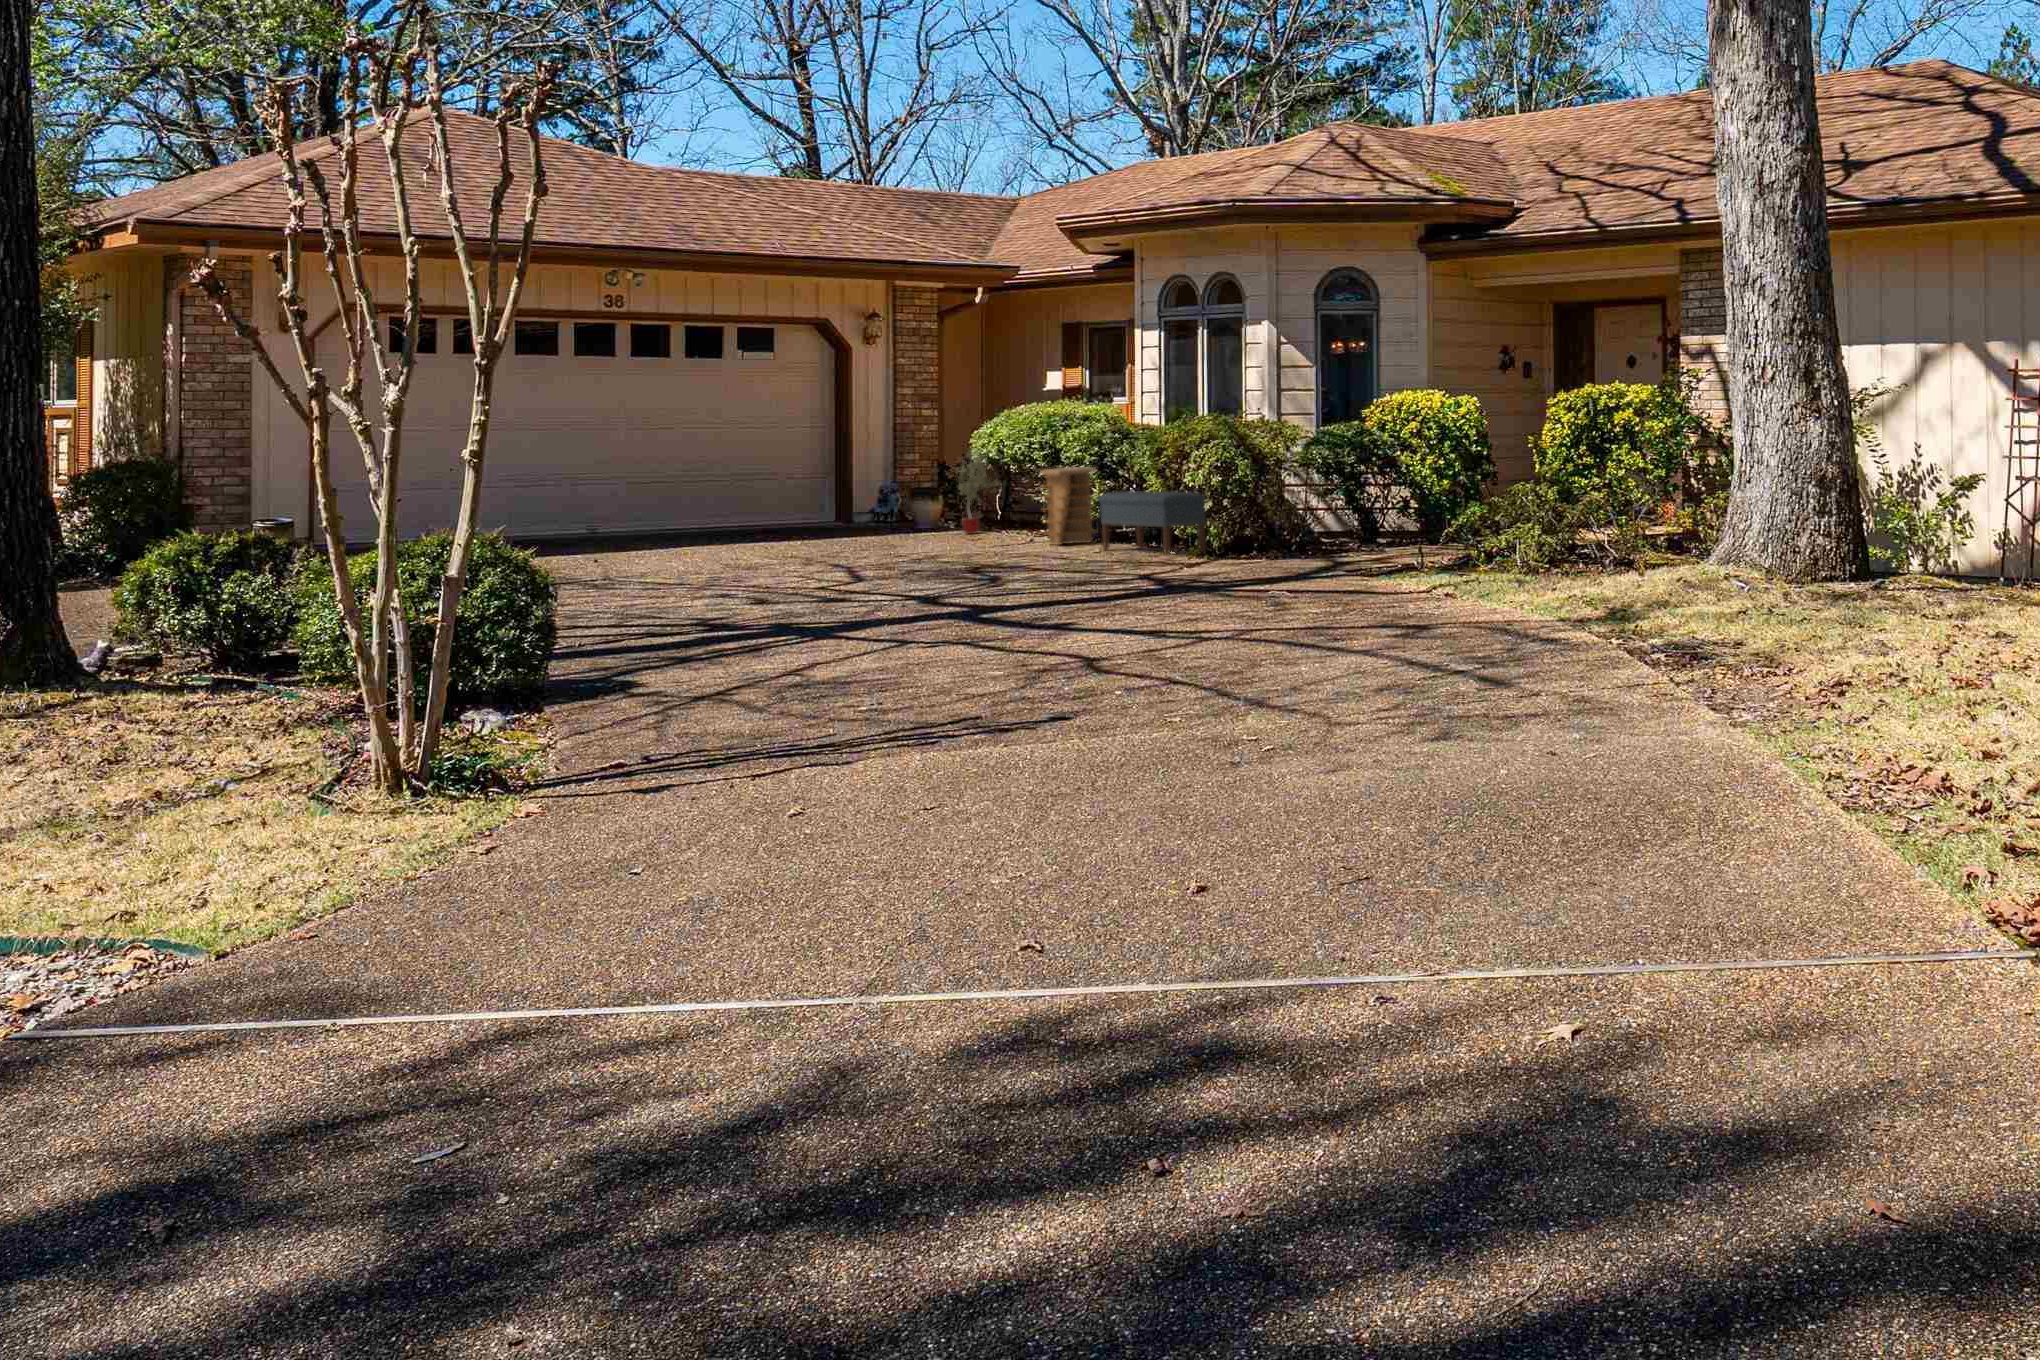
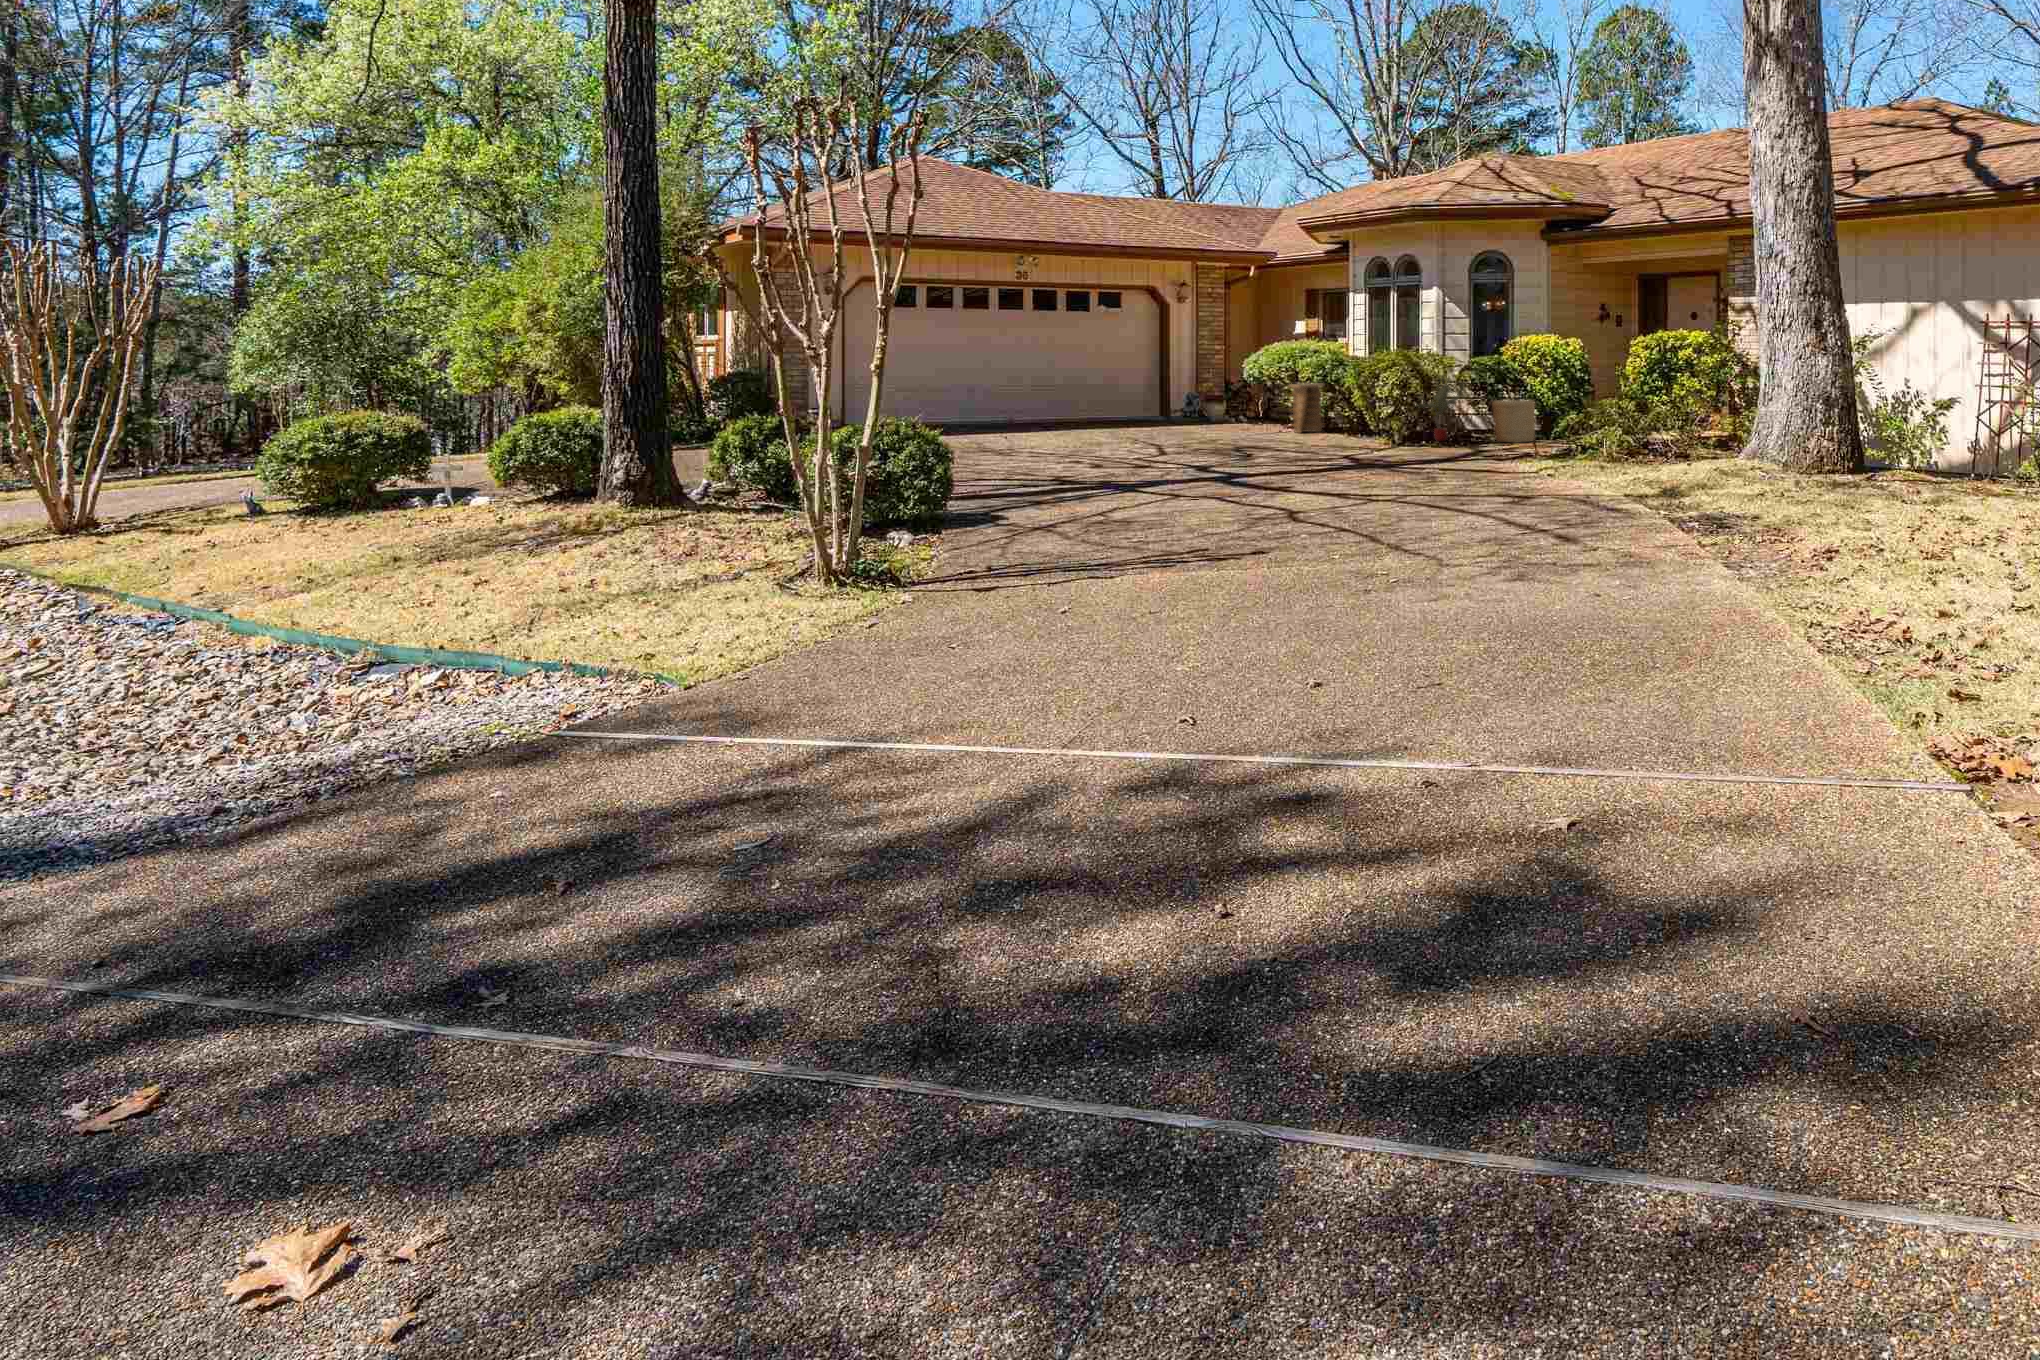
potted tree: present [958,450,998,534] -> present [1415,375,1465,441]
basket: none [1355,488,1418,552] -> present [1492,400,1535,443]
bench: present [1098,491,1206,556] -> none [1324,399,1393,442]

